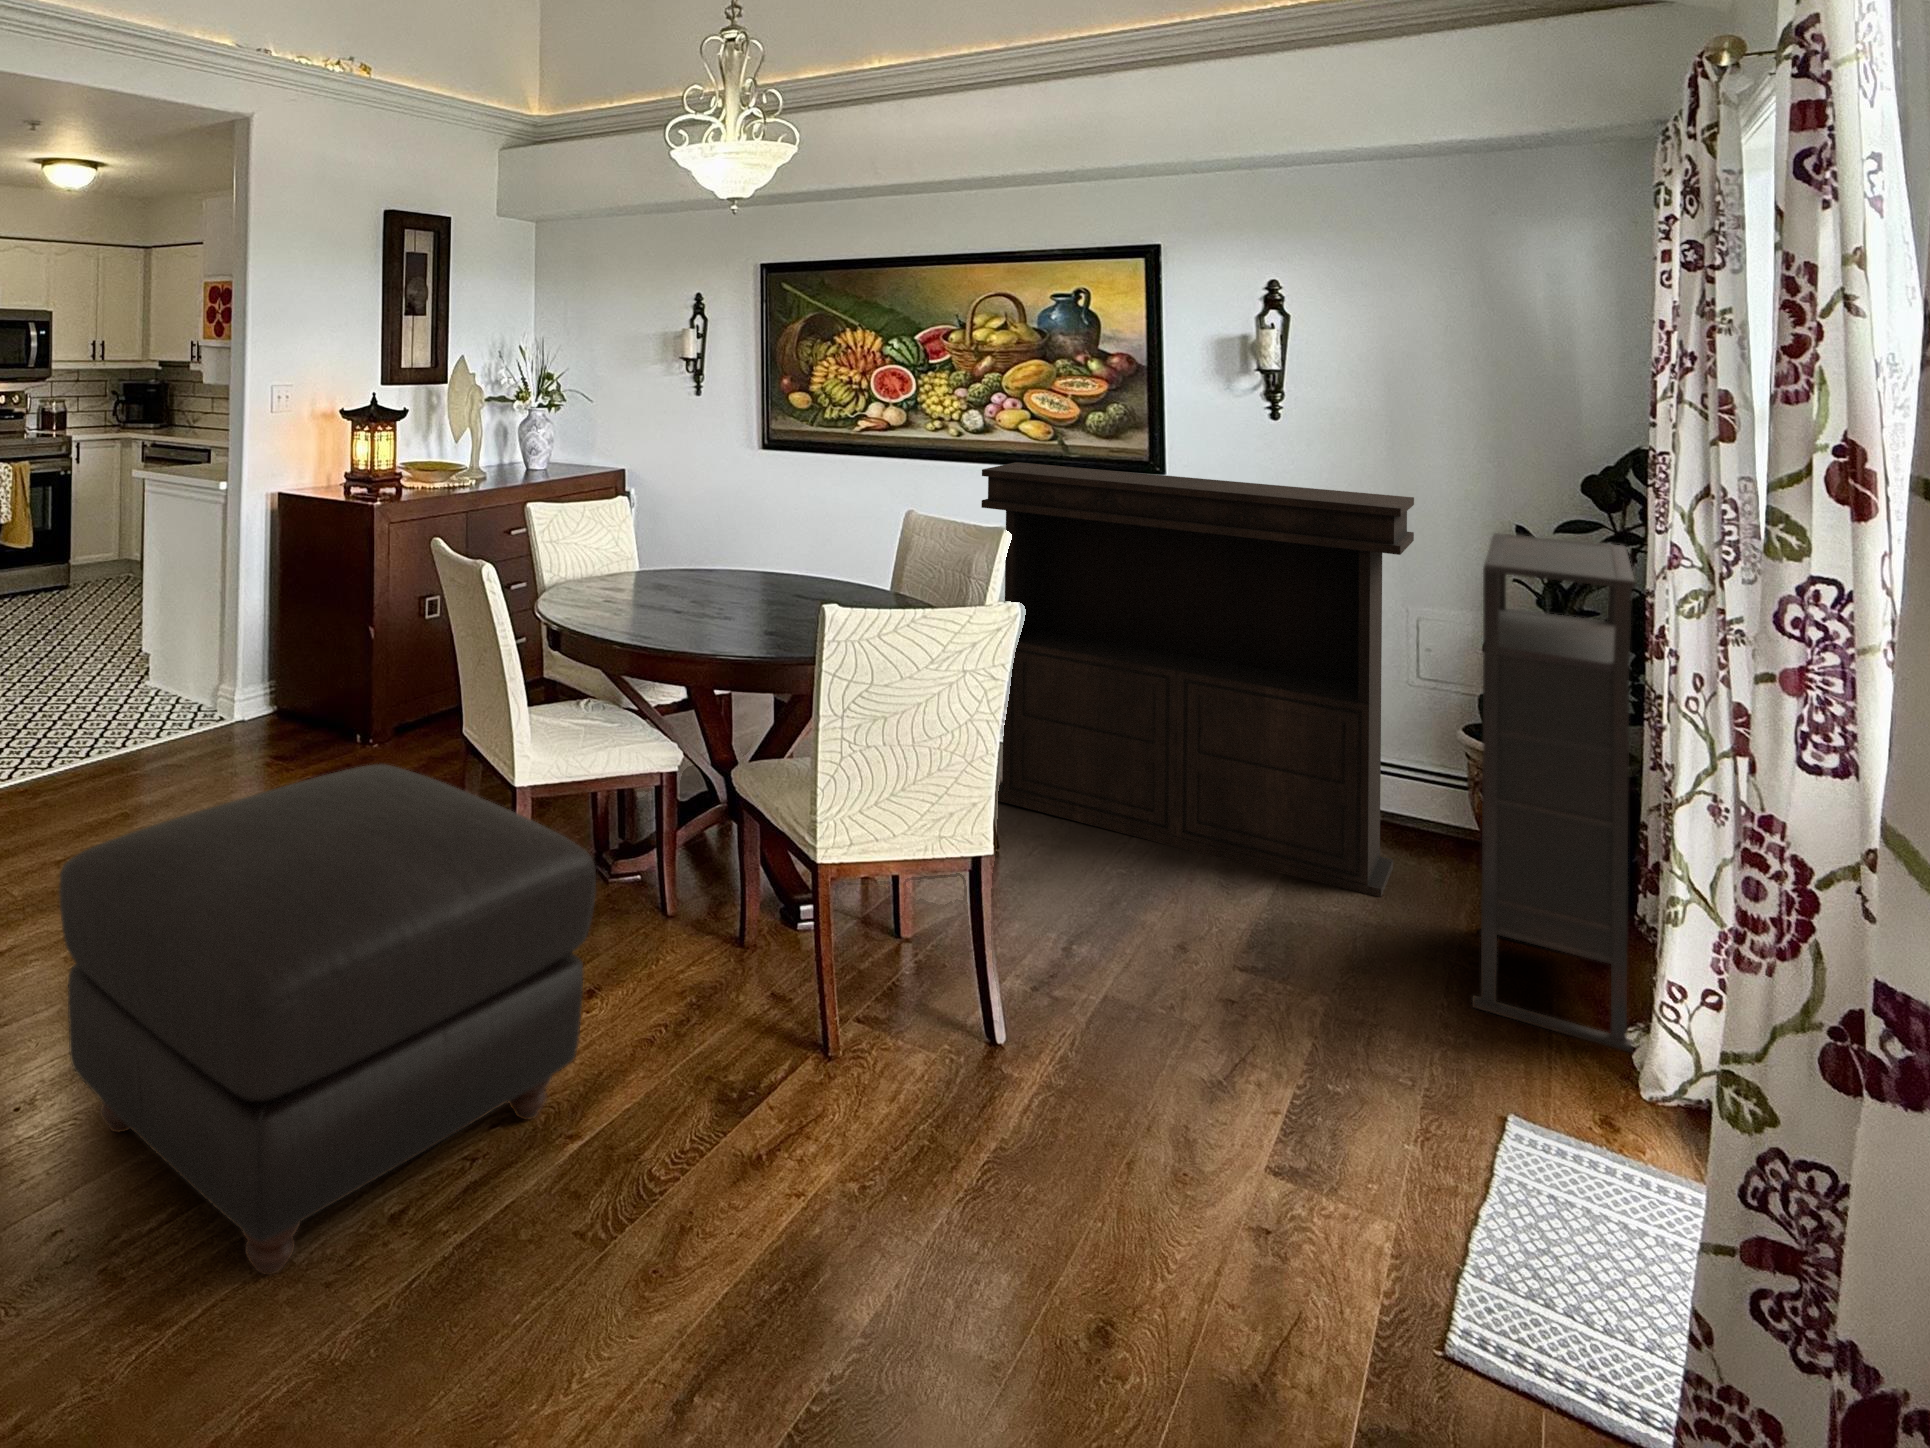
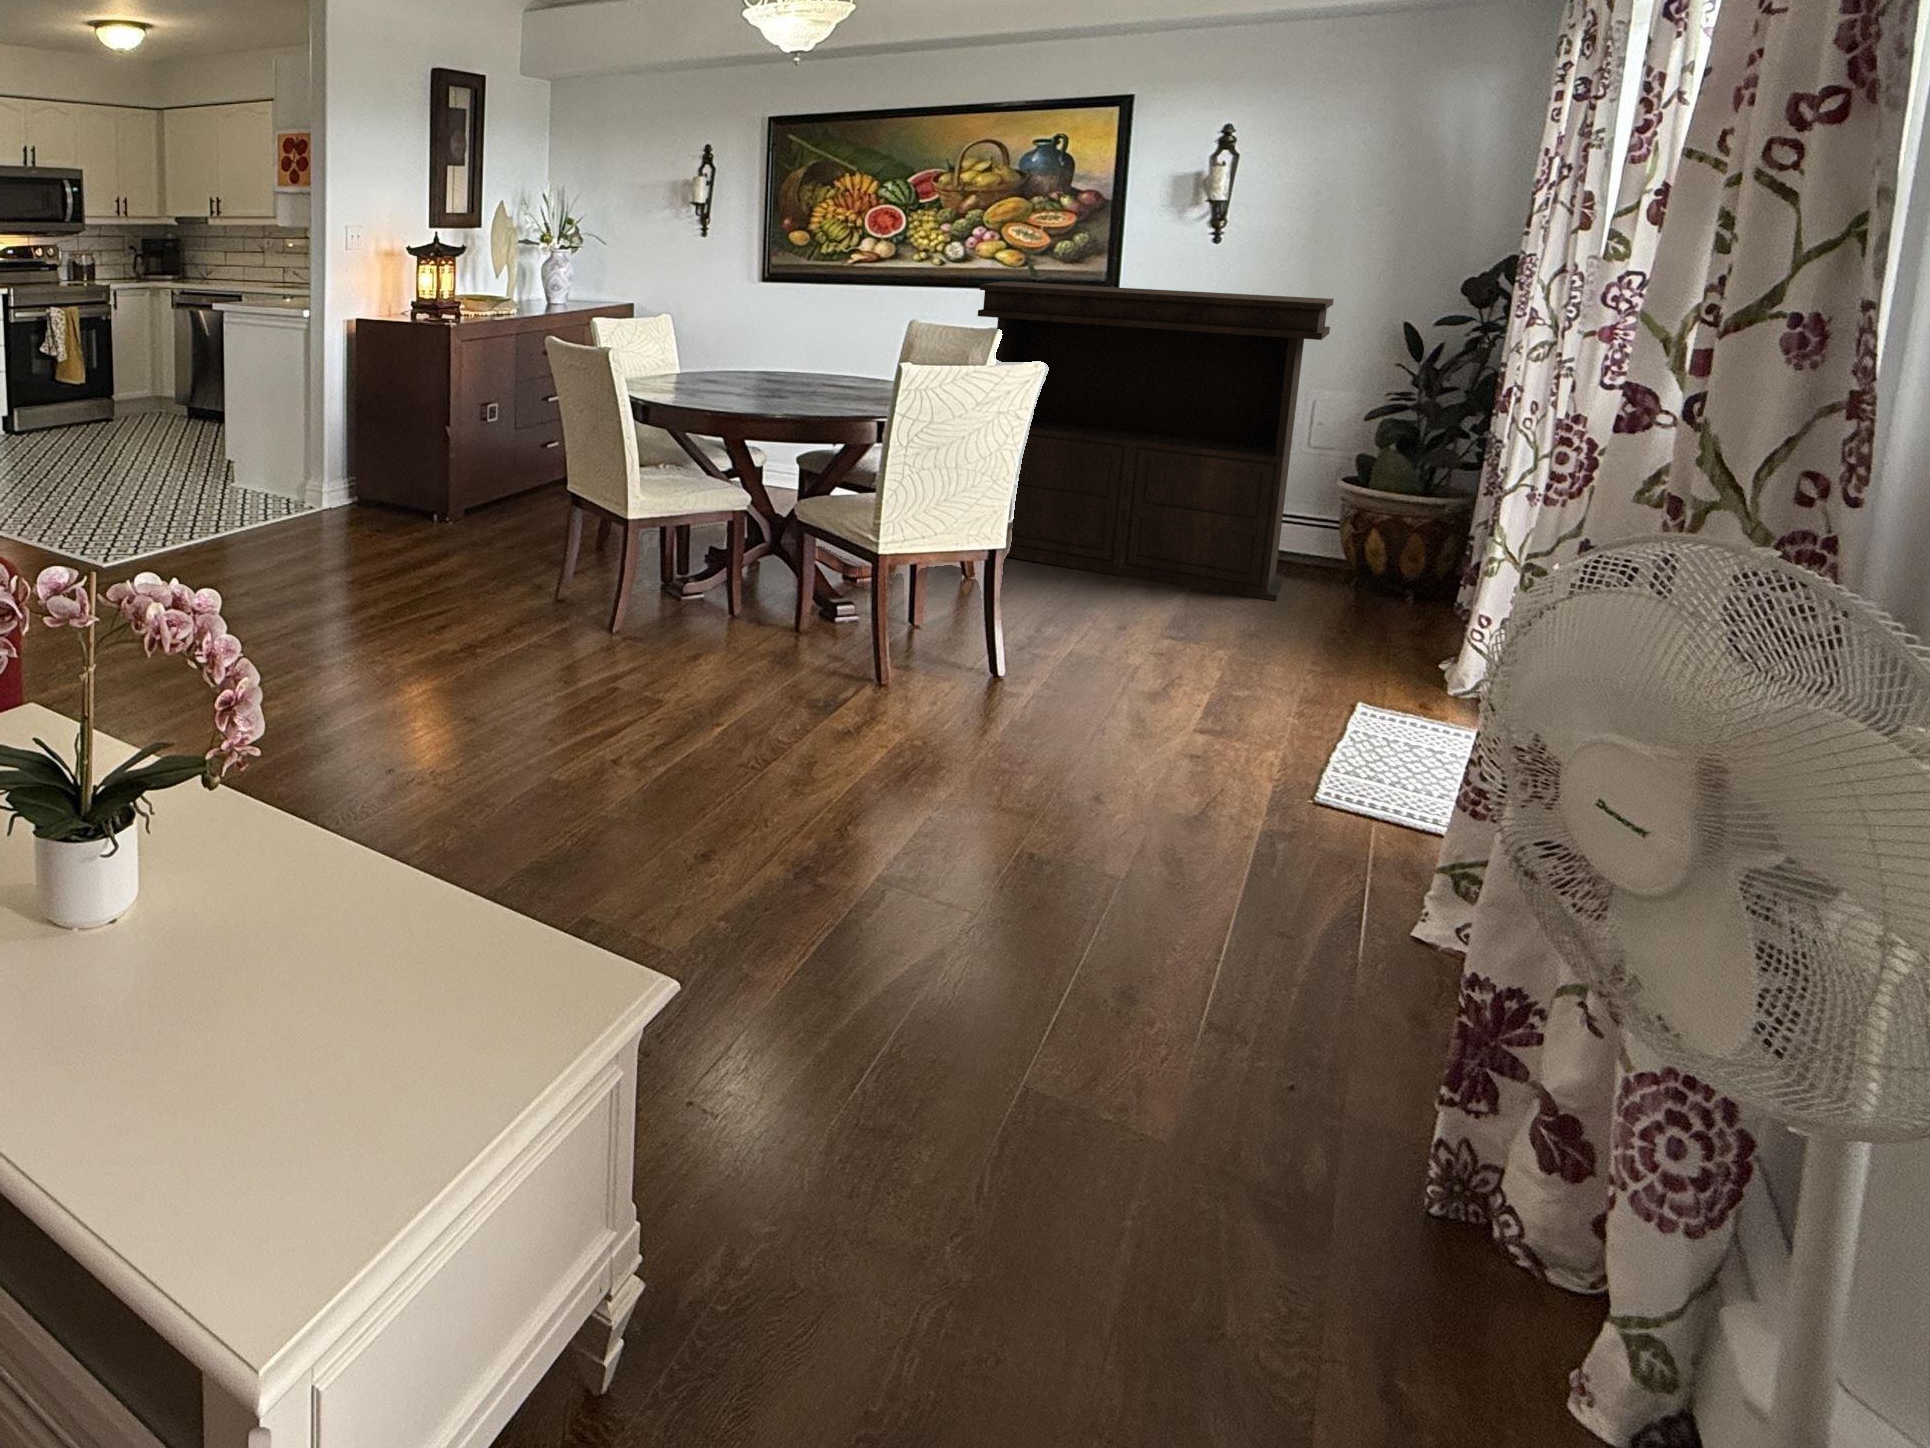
bookshelf: present [1472,533,1635,1052] -> none [1344,319,1503,675]
ottoman: present [59,764,596,1275] -> none [367,487,748,781]

